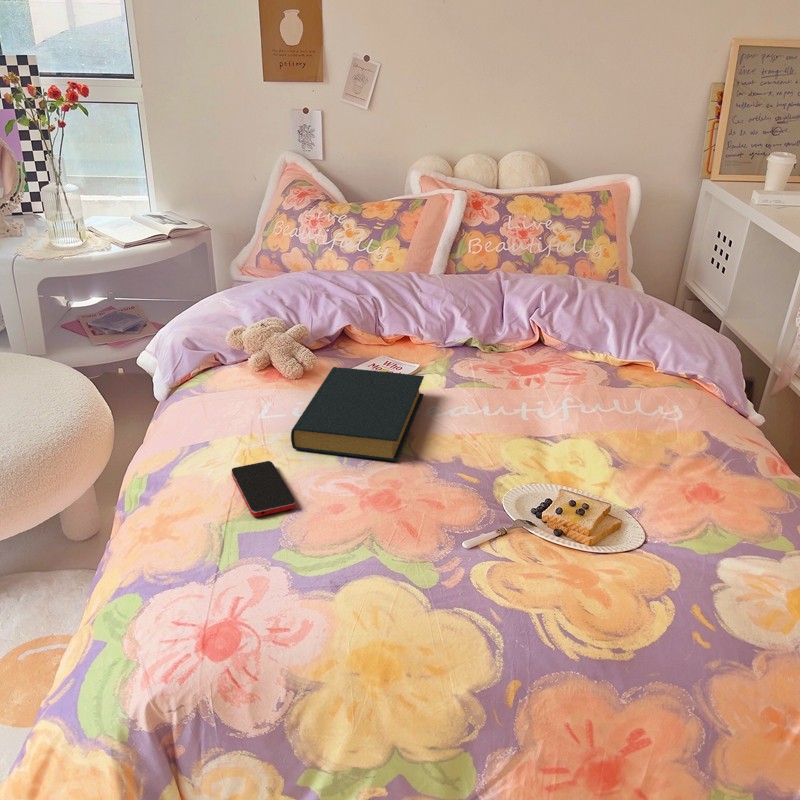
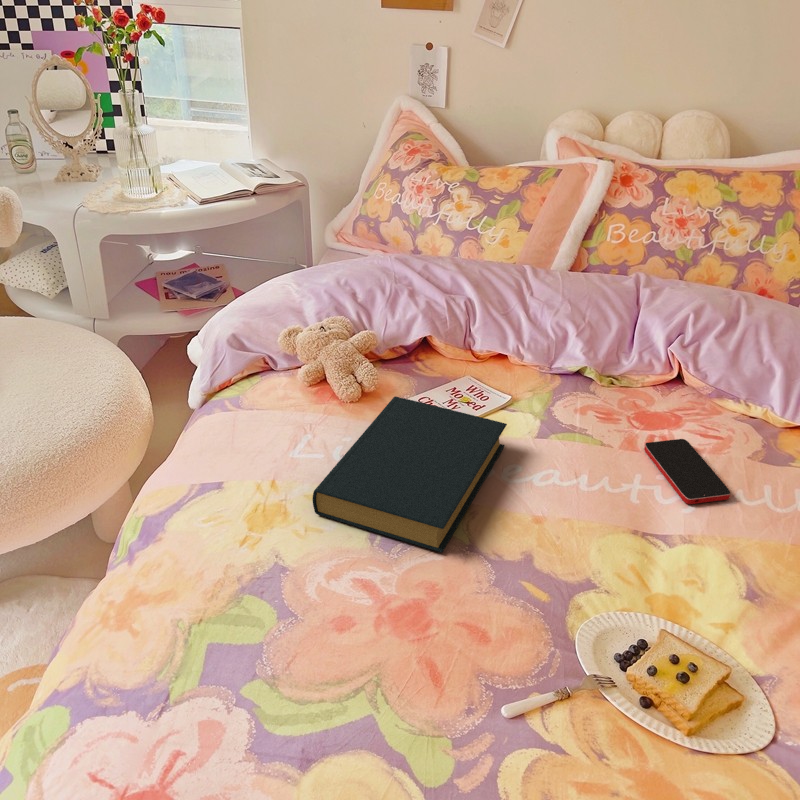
smartphone: present [232,461,295,517] -> present [644,439,730,504]

